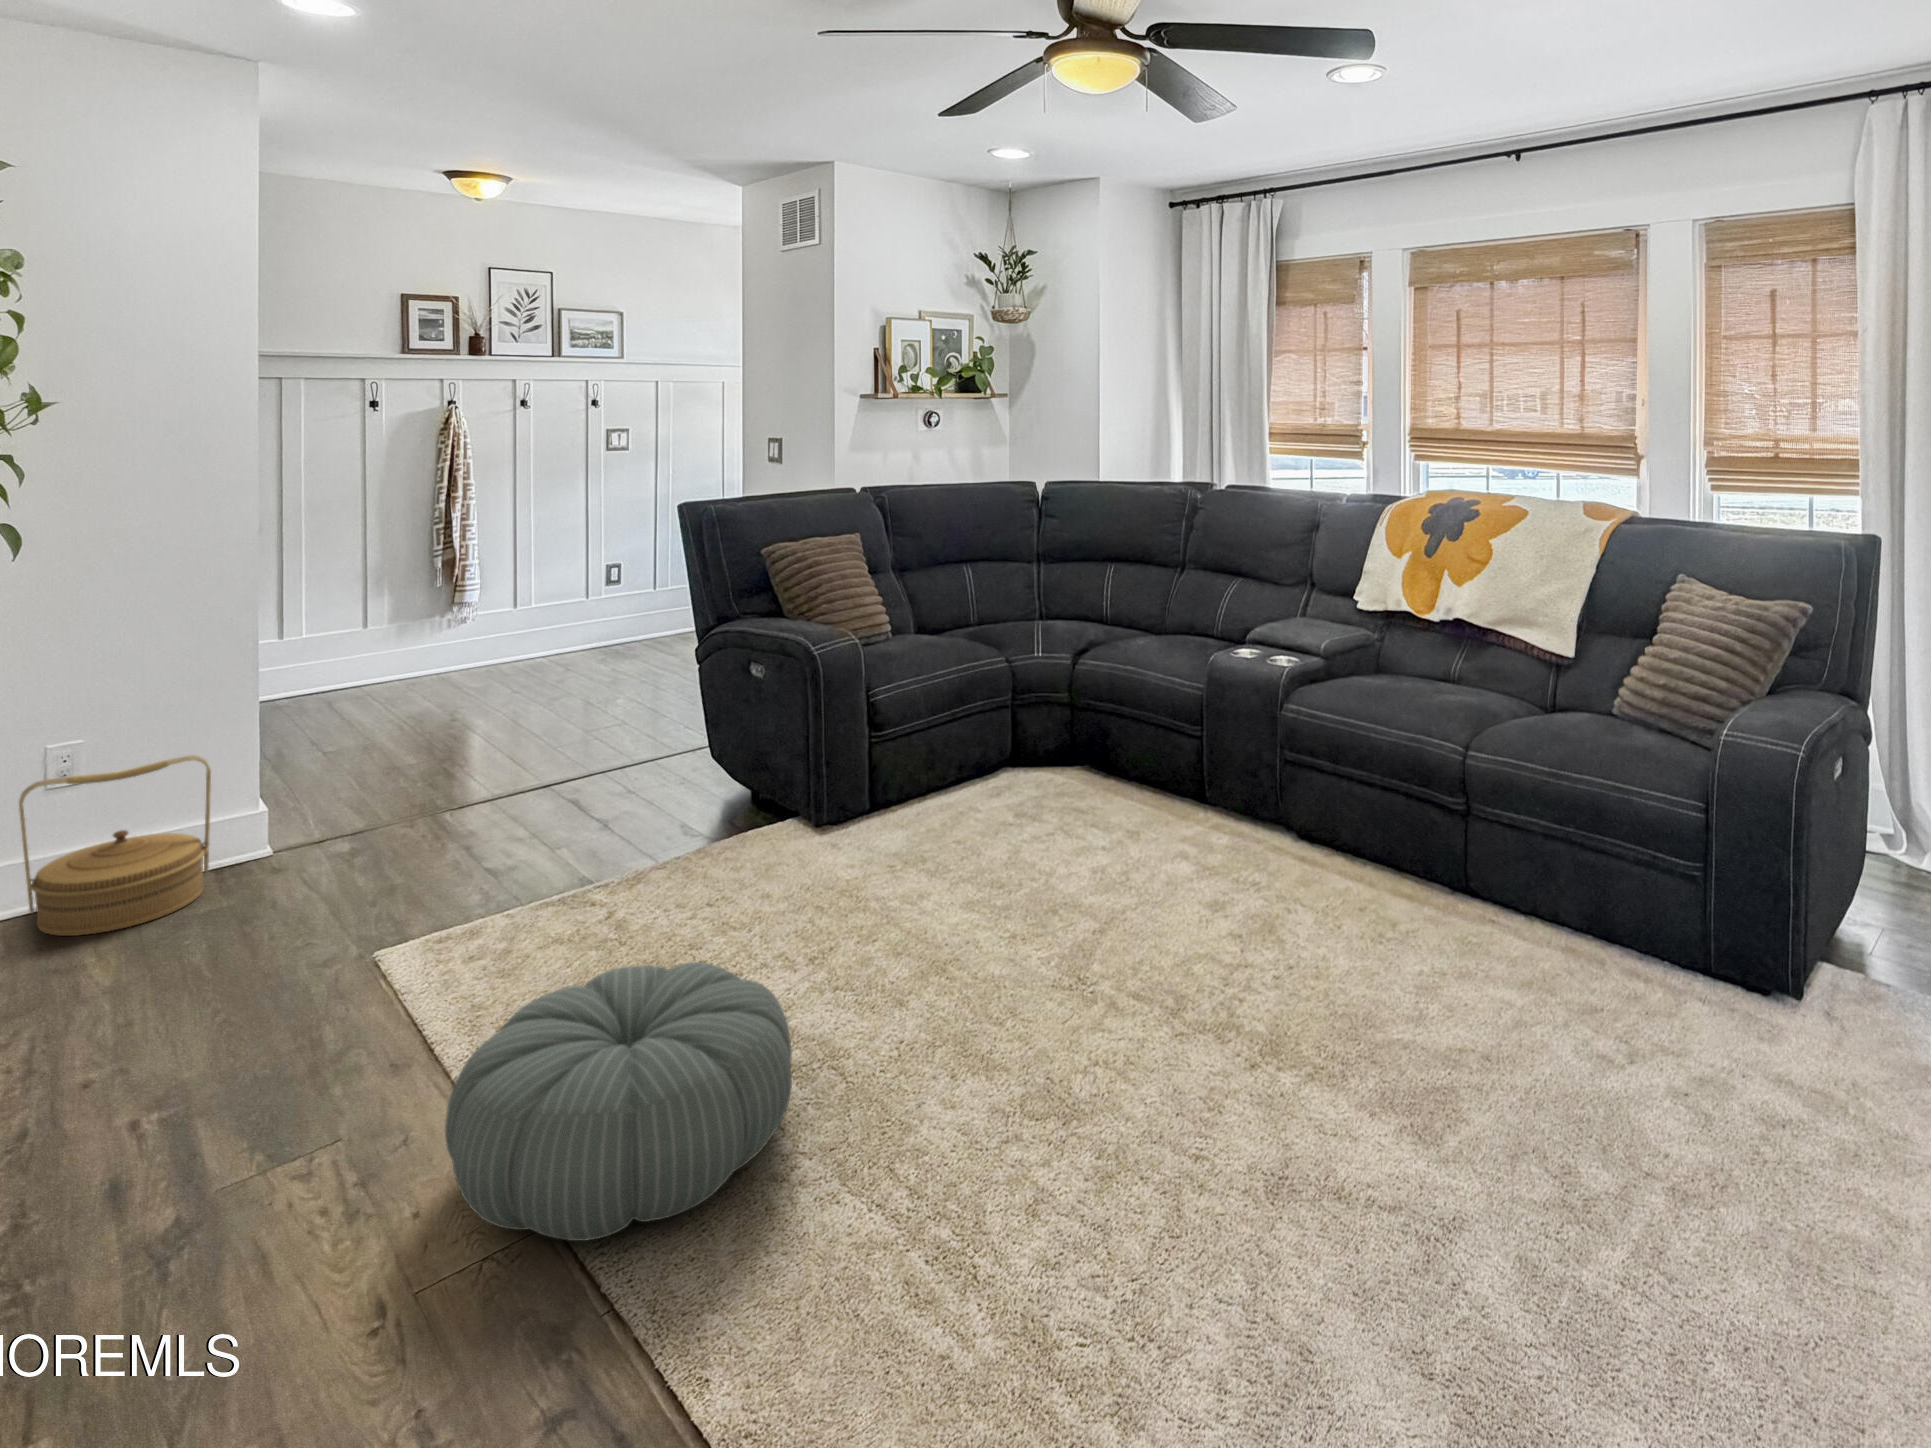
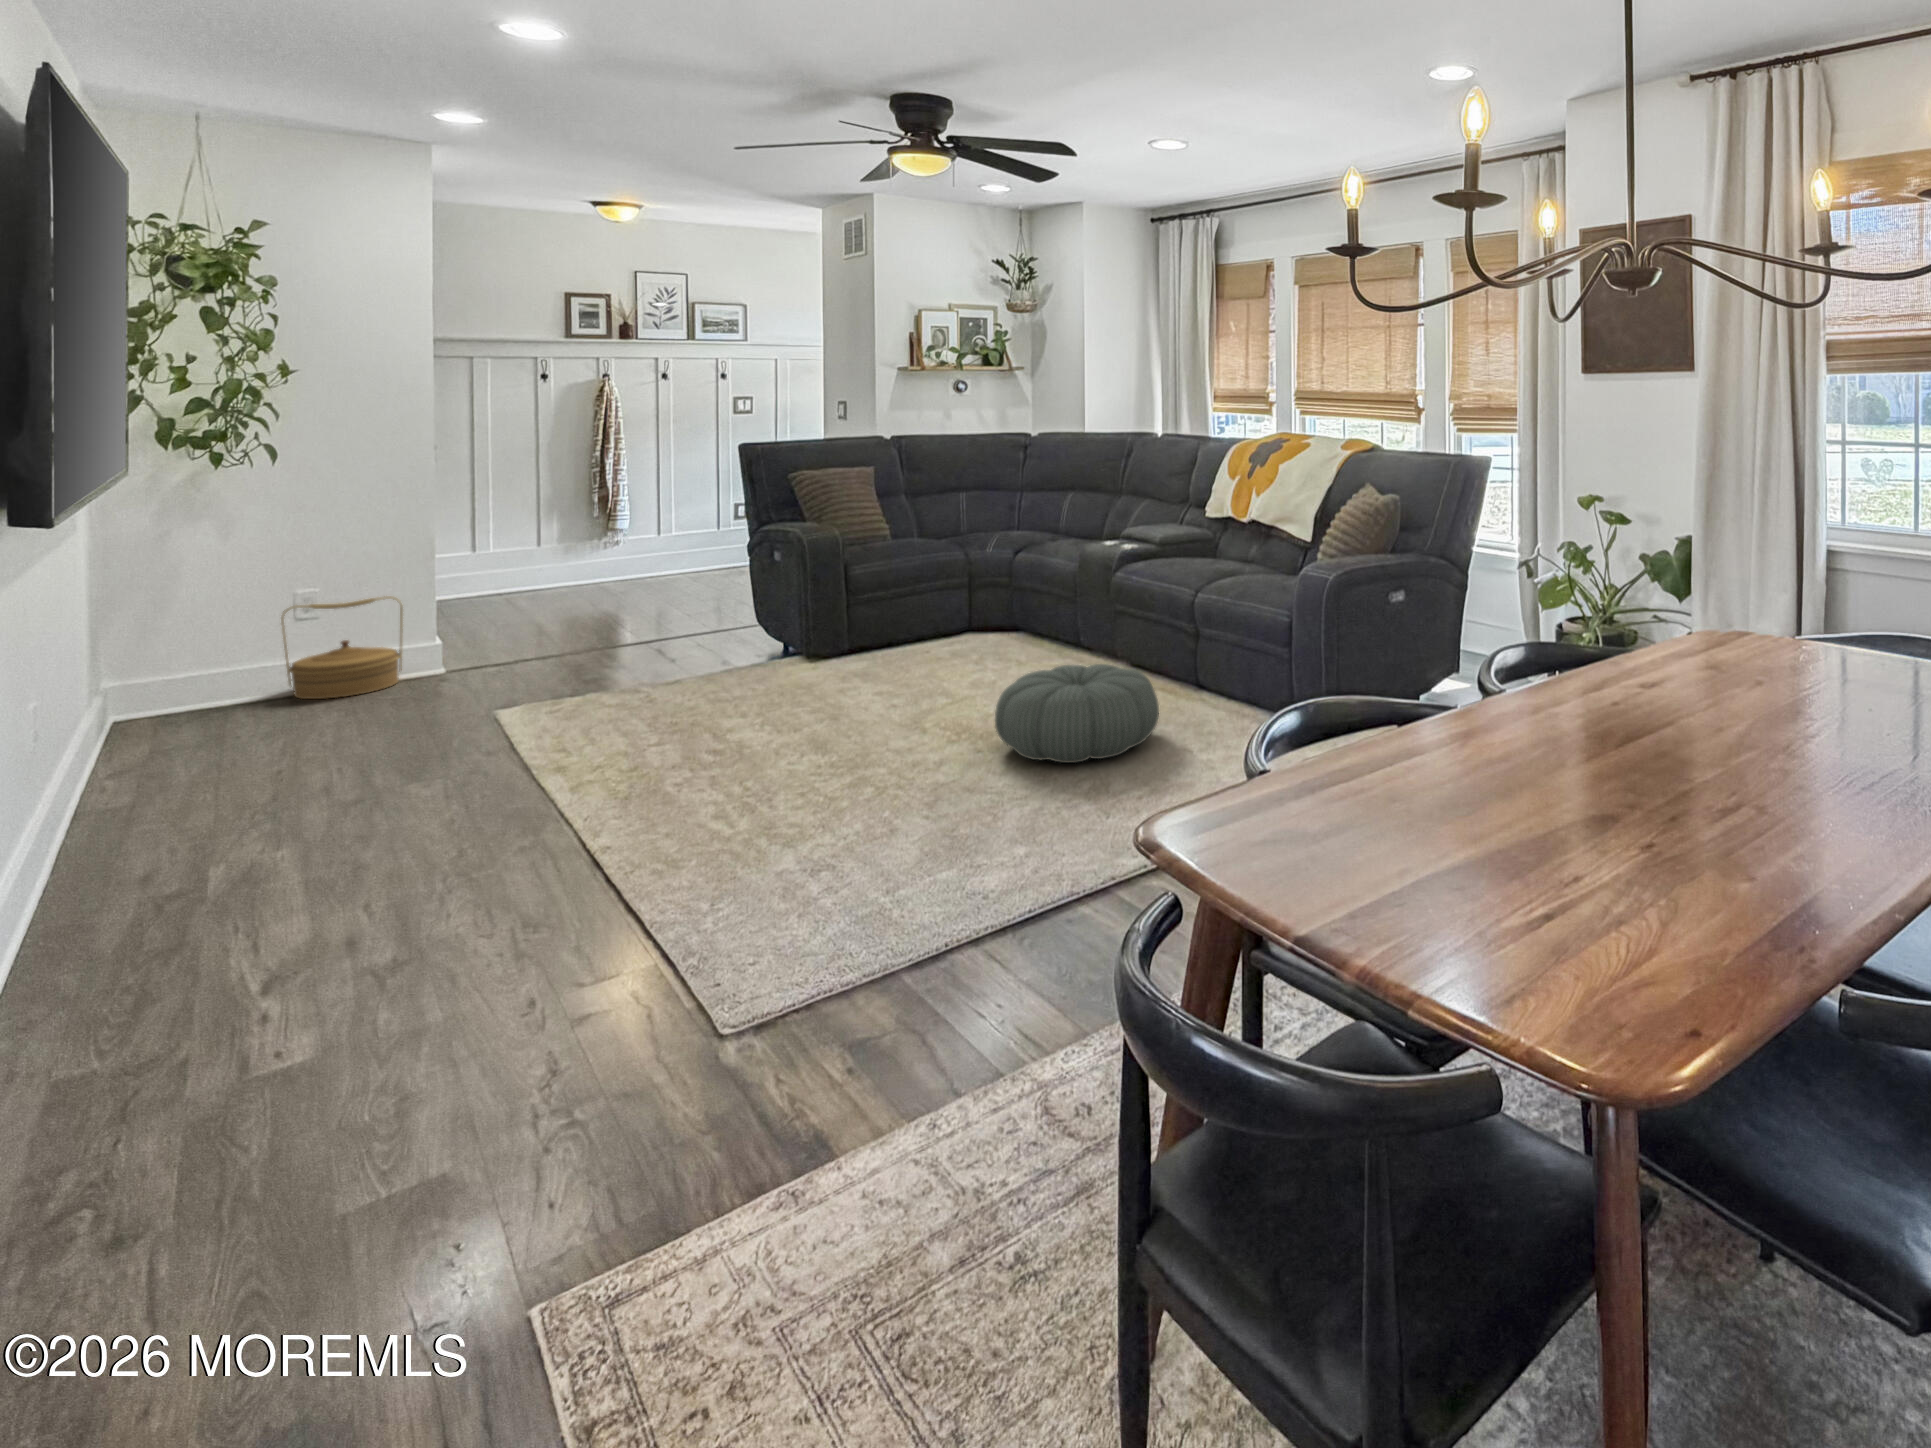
pouf: present [445,962,792,1241] -> present [995,664,1159,763]

